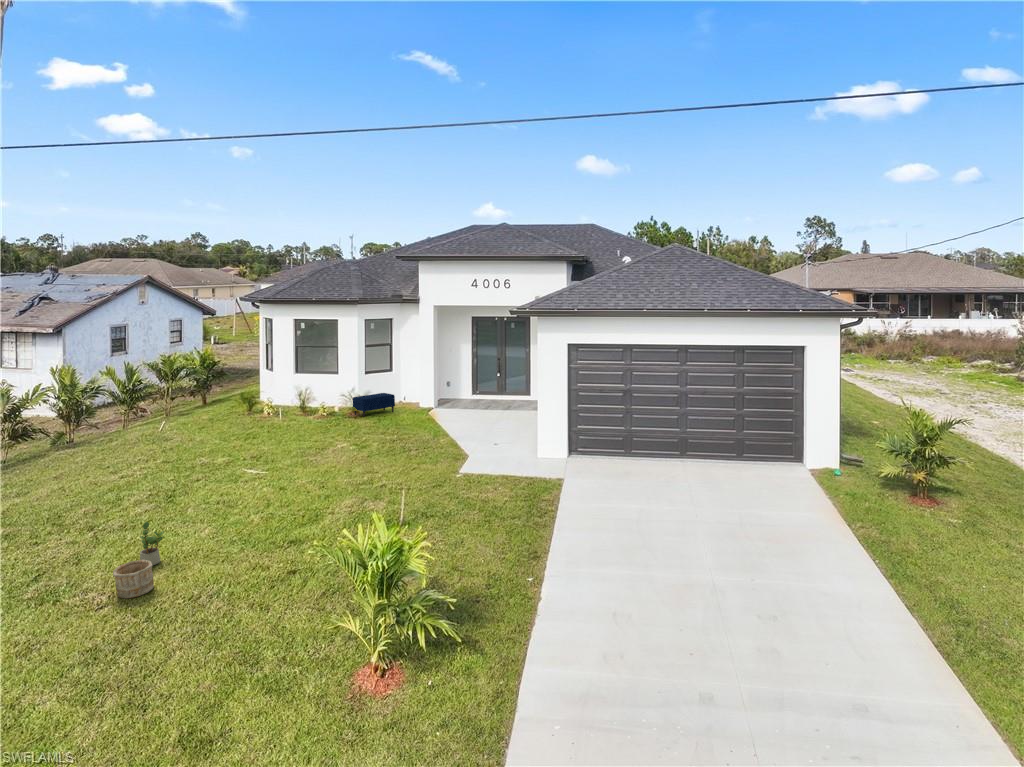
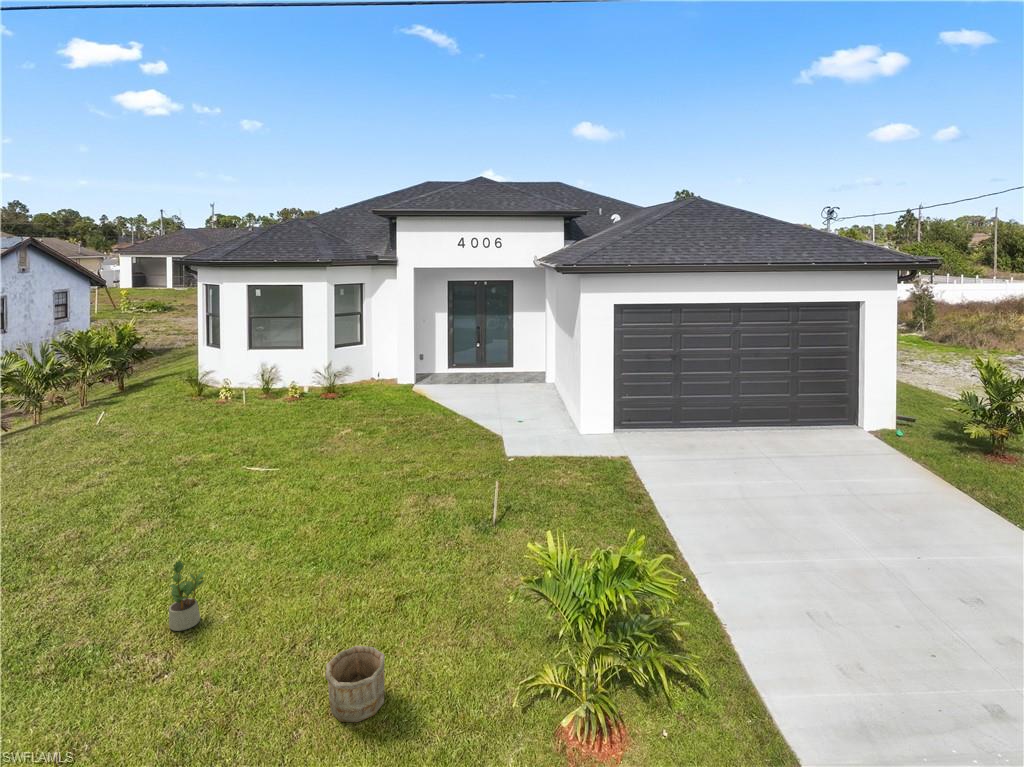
bench: present [353,393,395,417] -> none [325,369,372,397]
wooden bucket: present [113,560,154,598] -> present [326,646,385,722]

